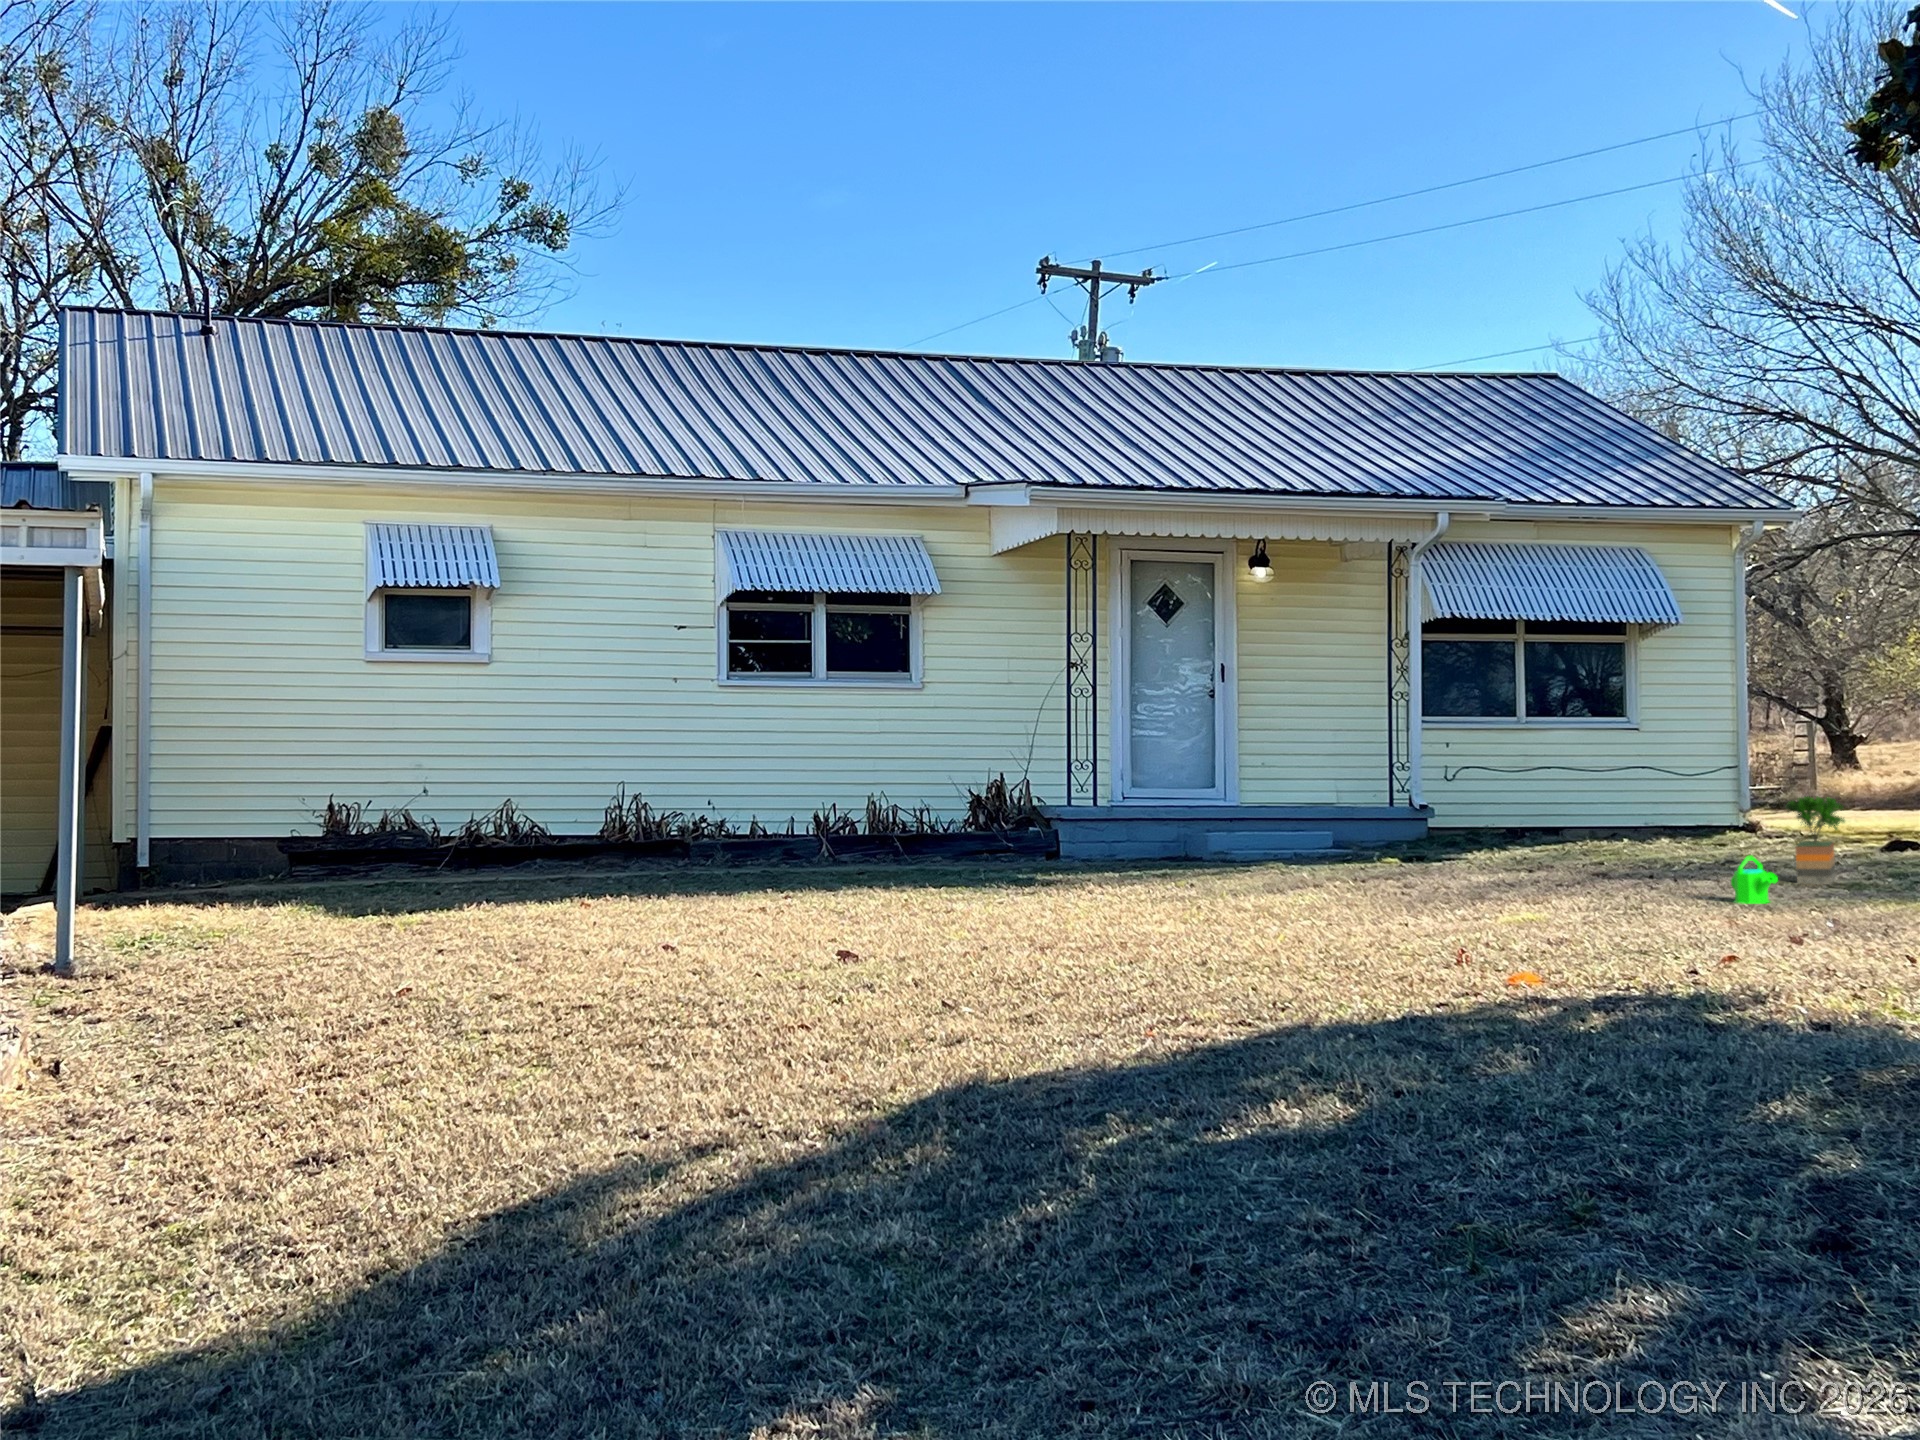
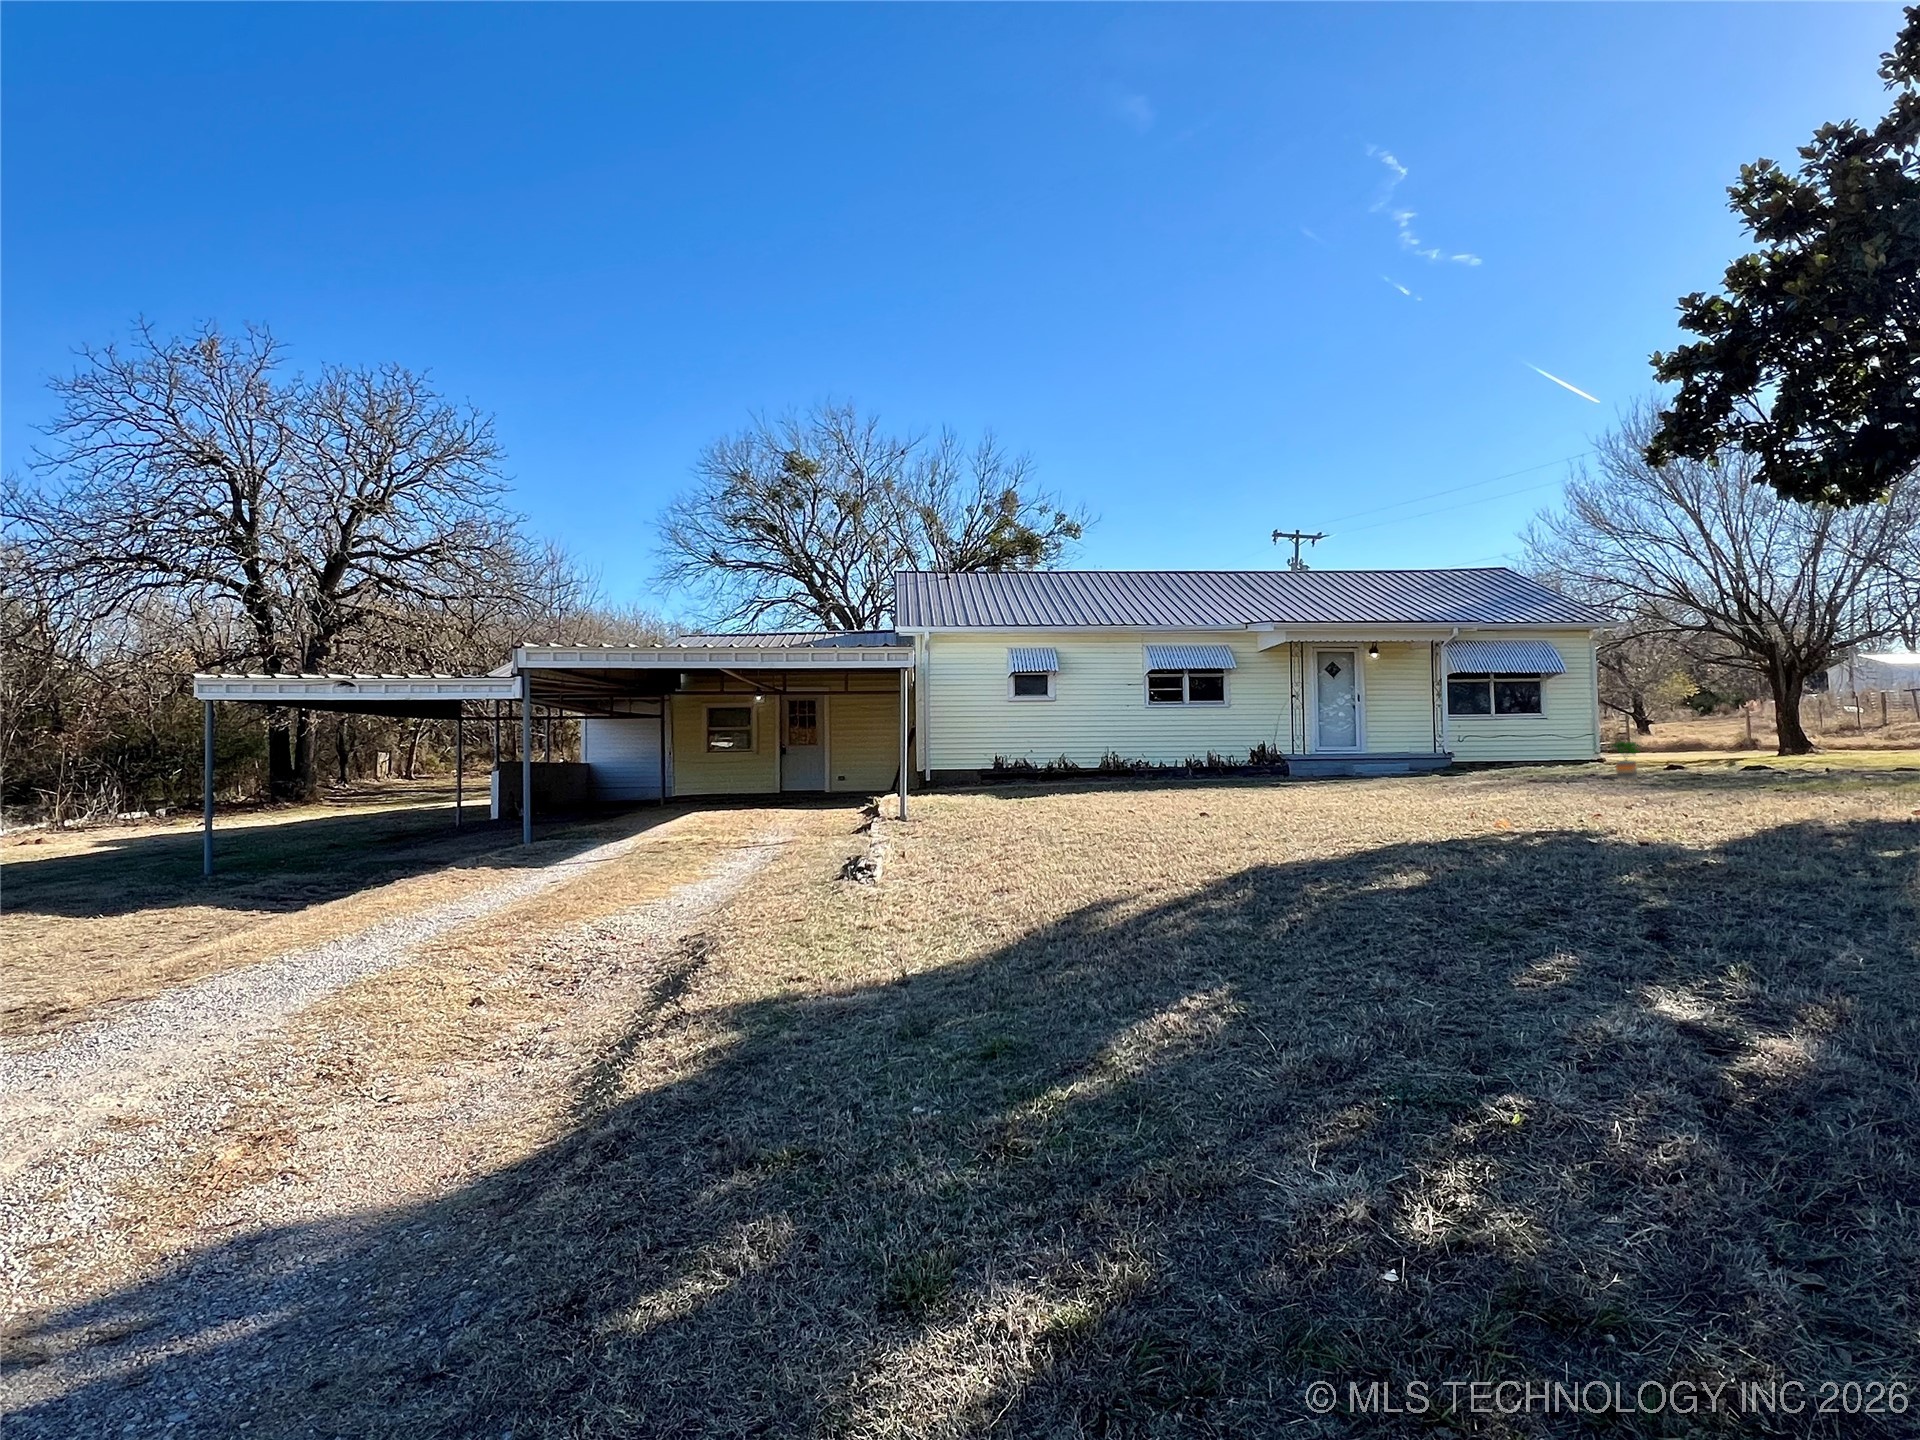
watering can: present [1731,856,1778,904] -> none [1577,765,1597,786]

